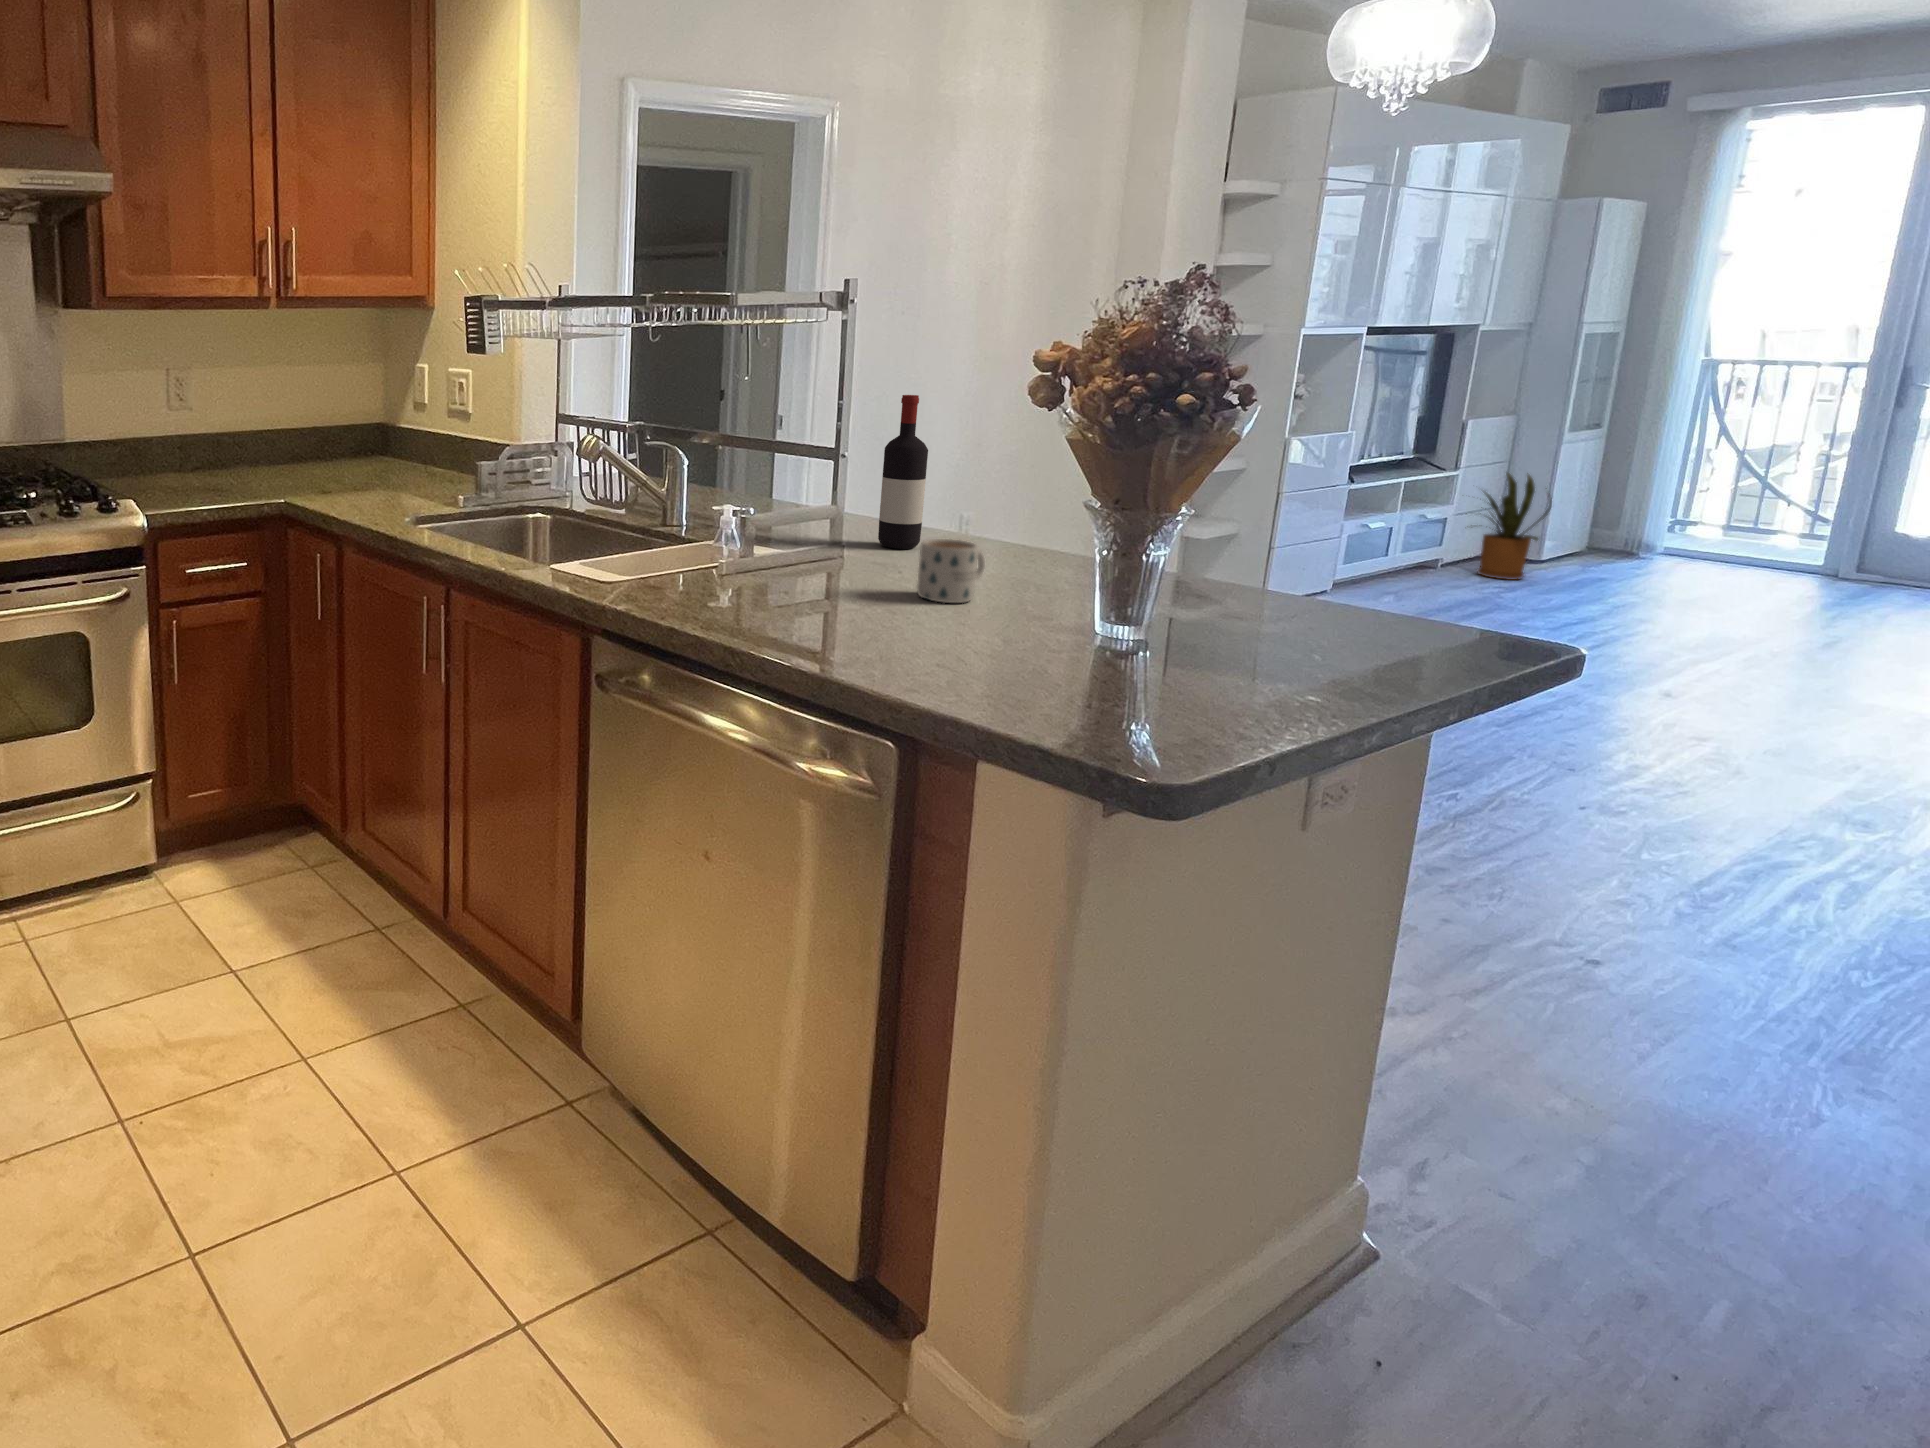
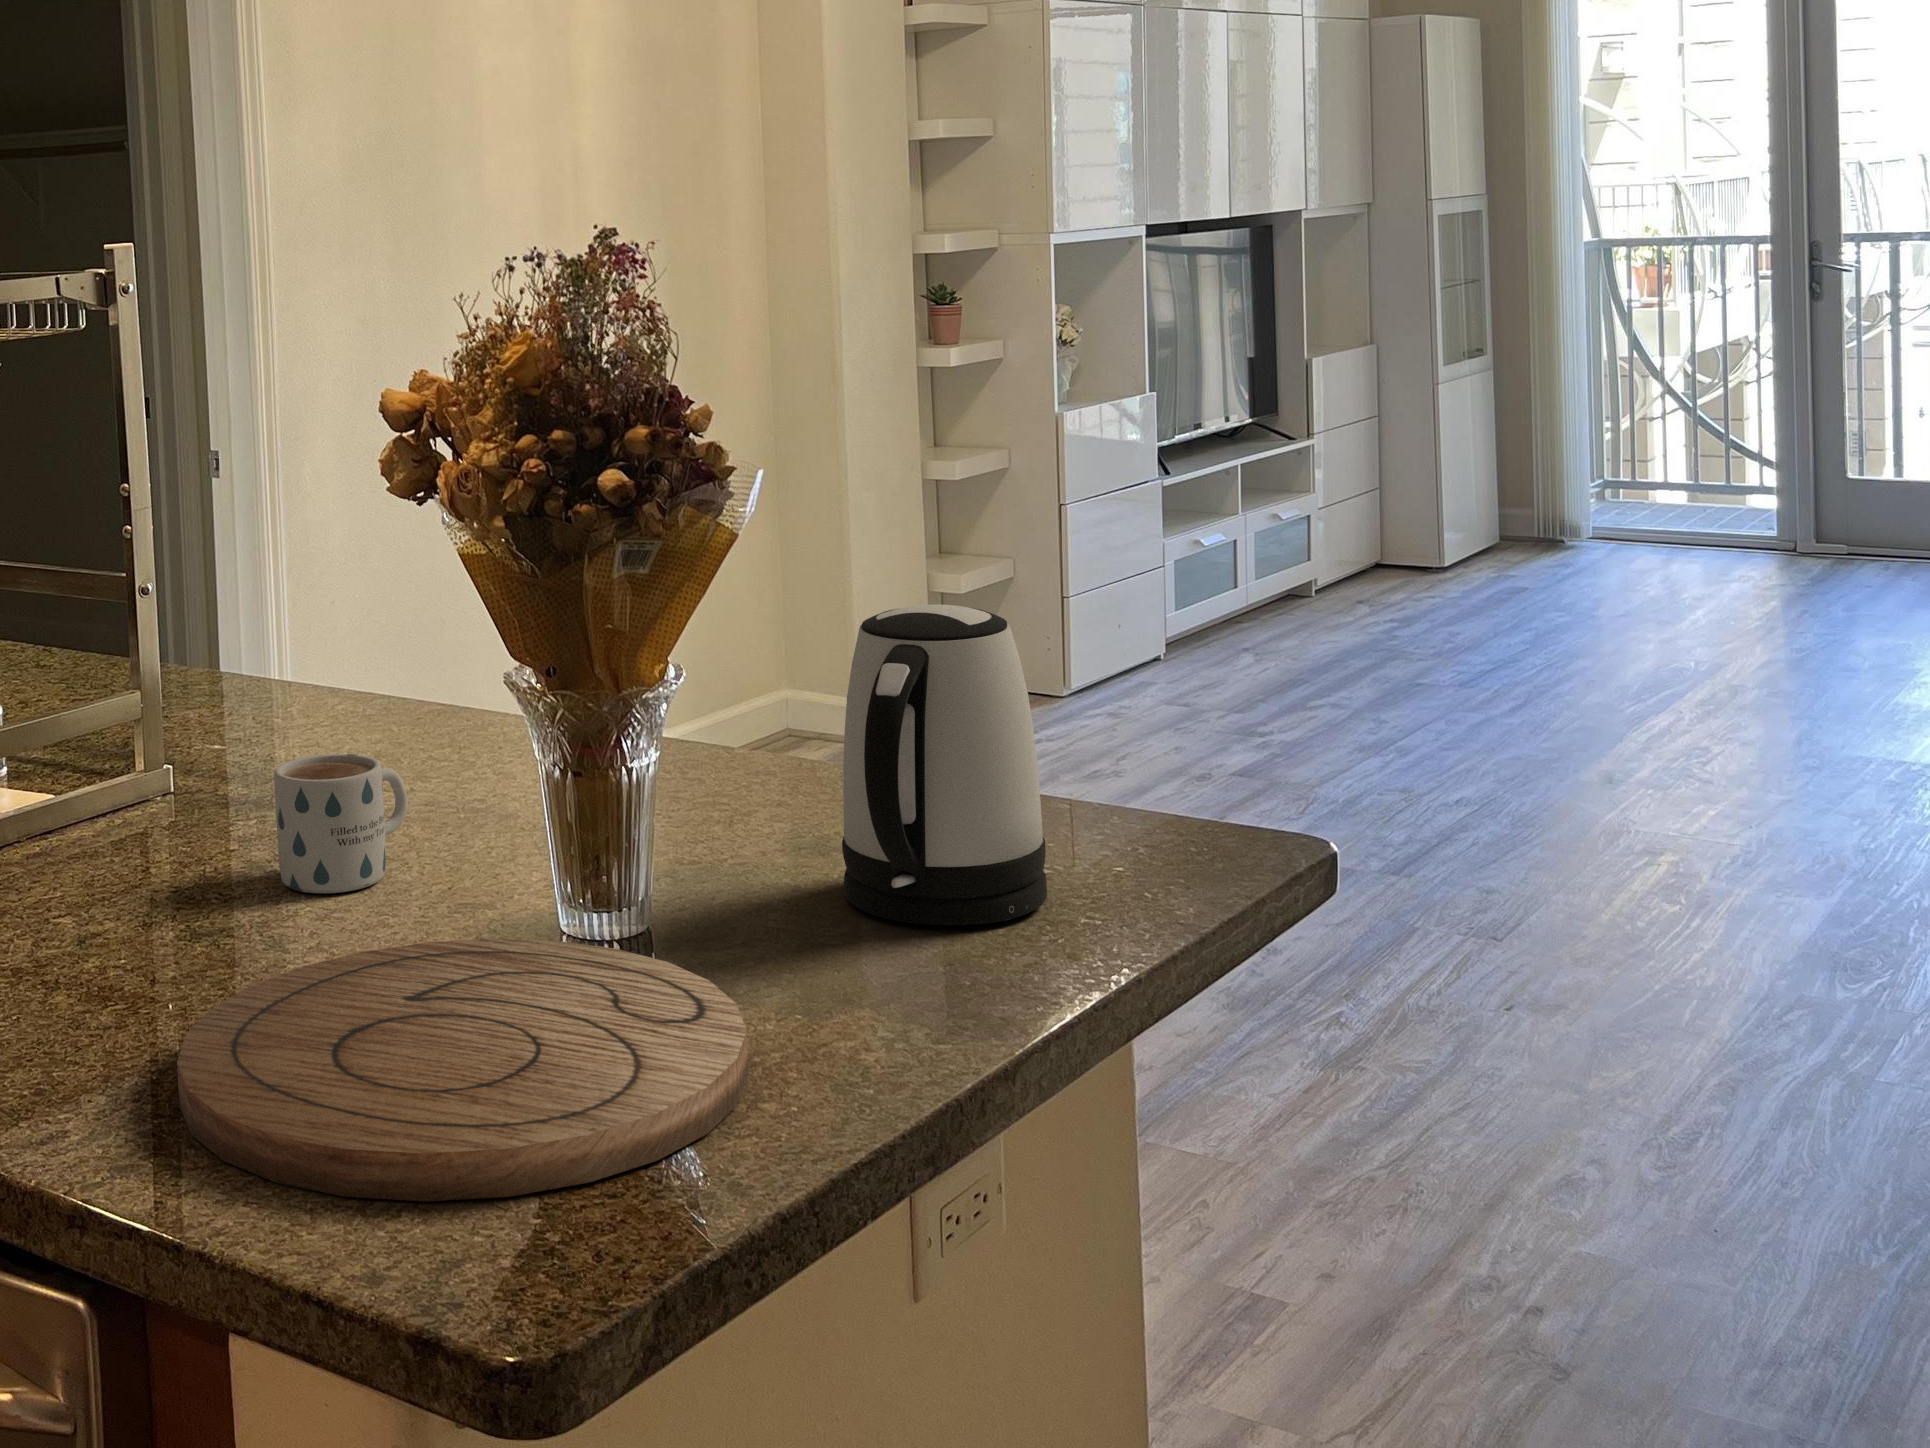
wine bottle: present [878,395,928,549] -> none [254,448,344,757]
house plant: present [1477,473,1552,580] -> none [1318,432,1438,603]
kettle: none [1244,492,1382,657] -> present [842,604,1047,925]
cutting board: none [914,623,1221,723] -> present [177,939,749,1201]

